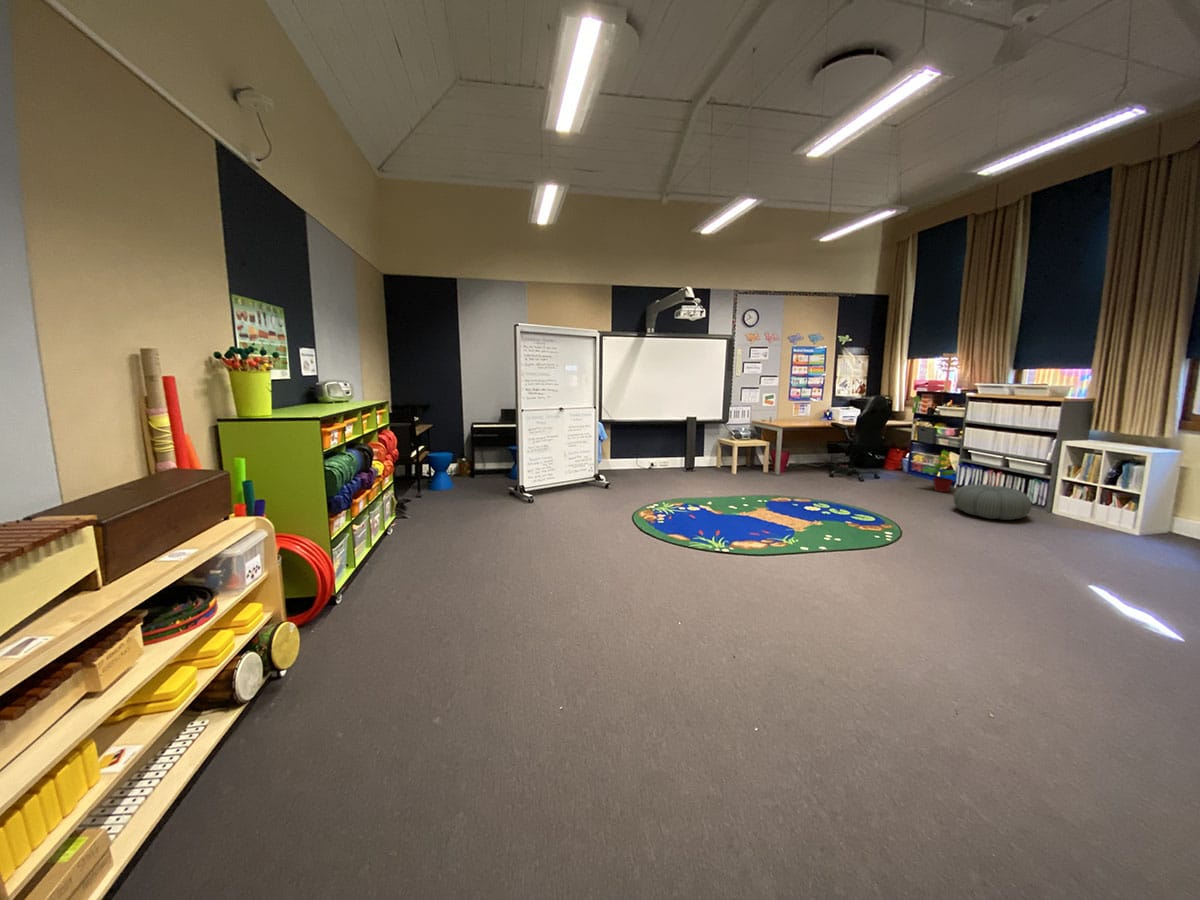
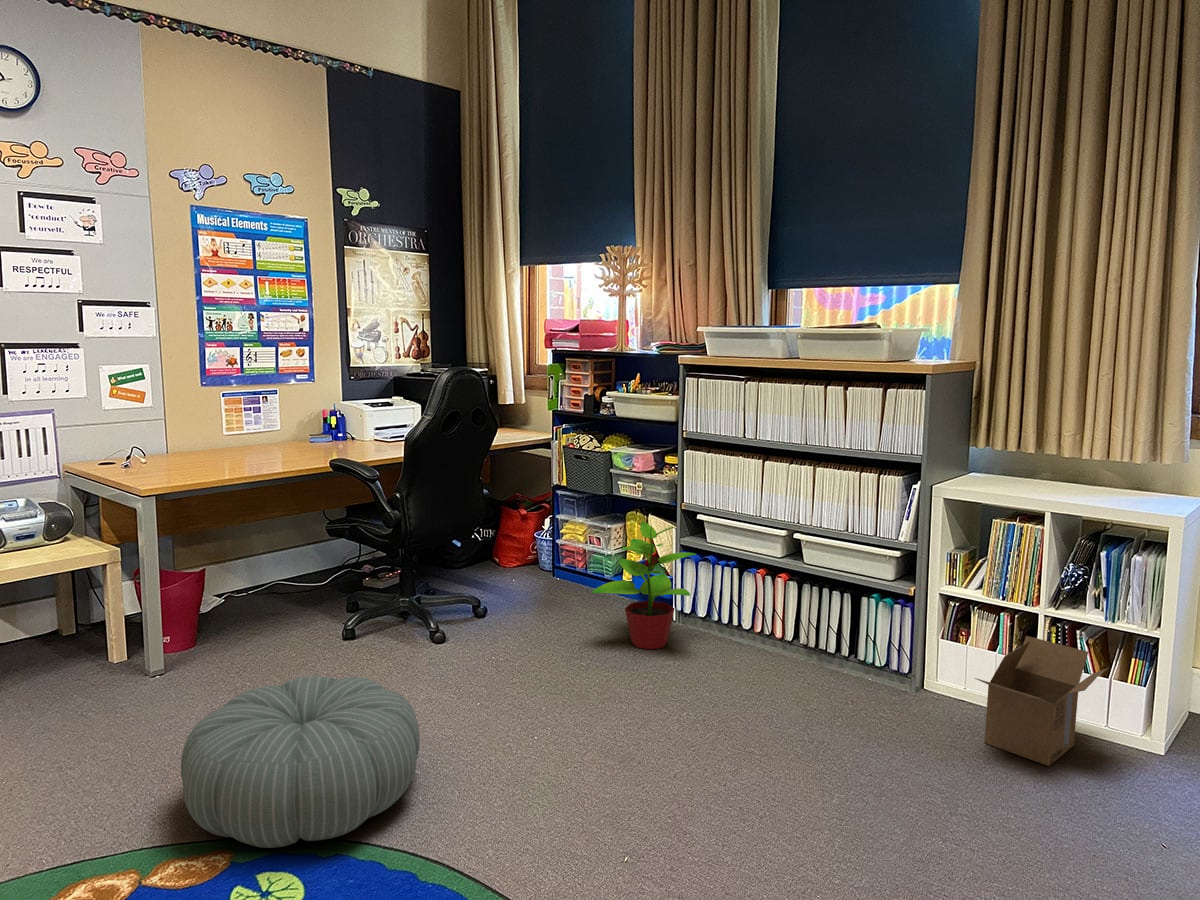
pouf: present [954,484,1031,520] -> present [181,676,420,848]
cardboard box: none [1056,493,1116,529] -> present [975,636,1109,766]

